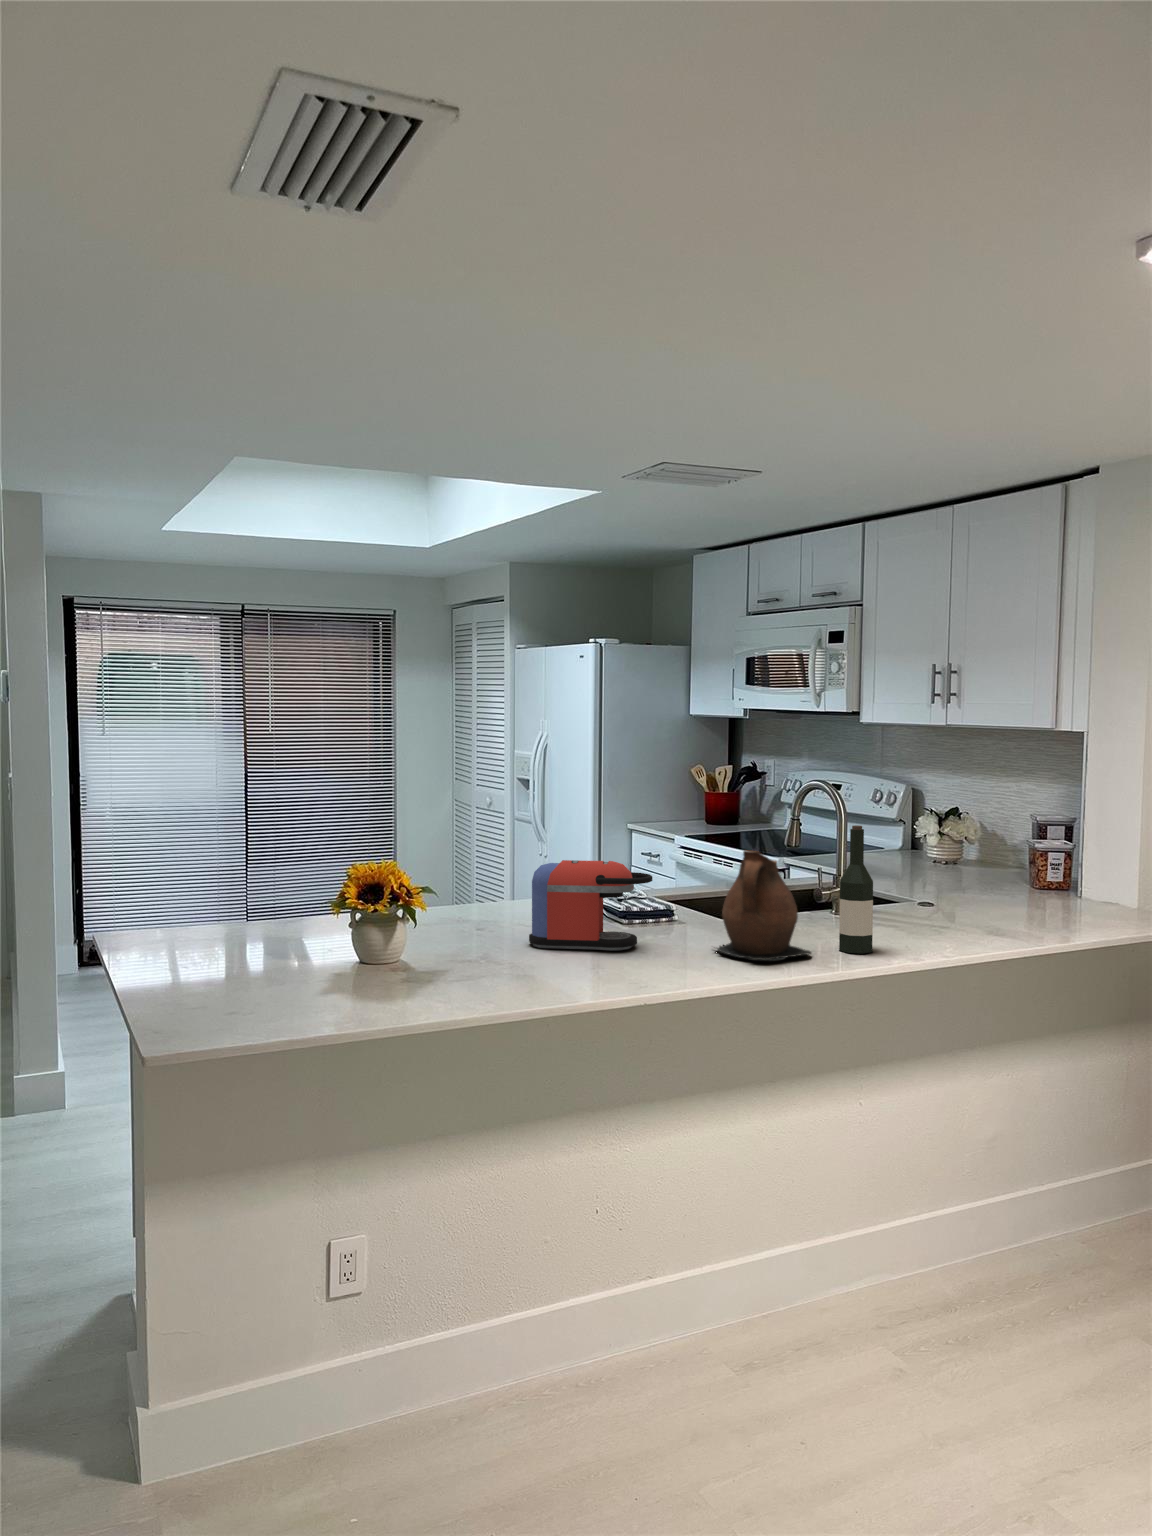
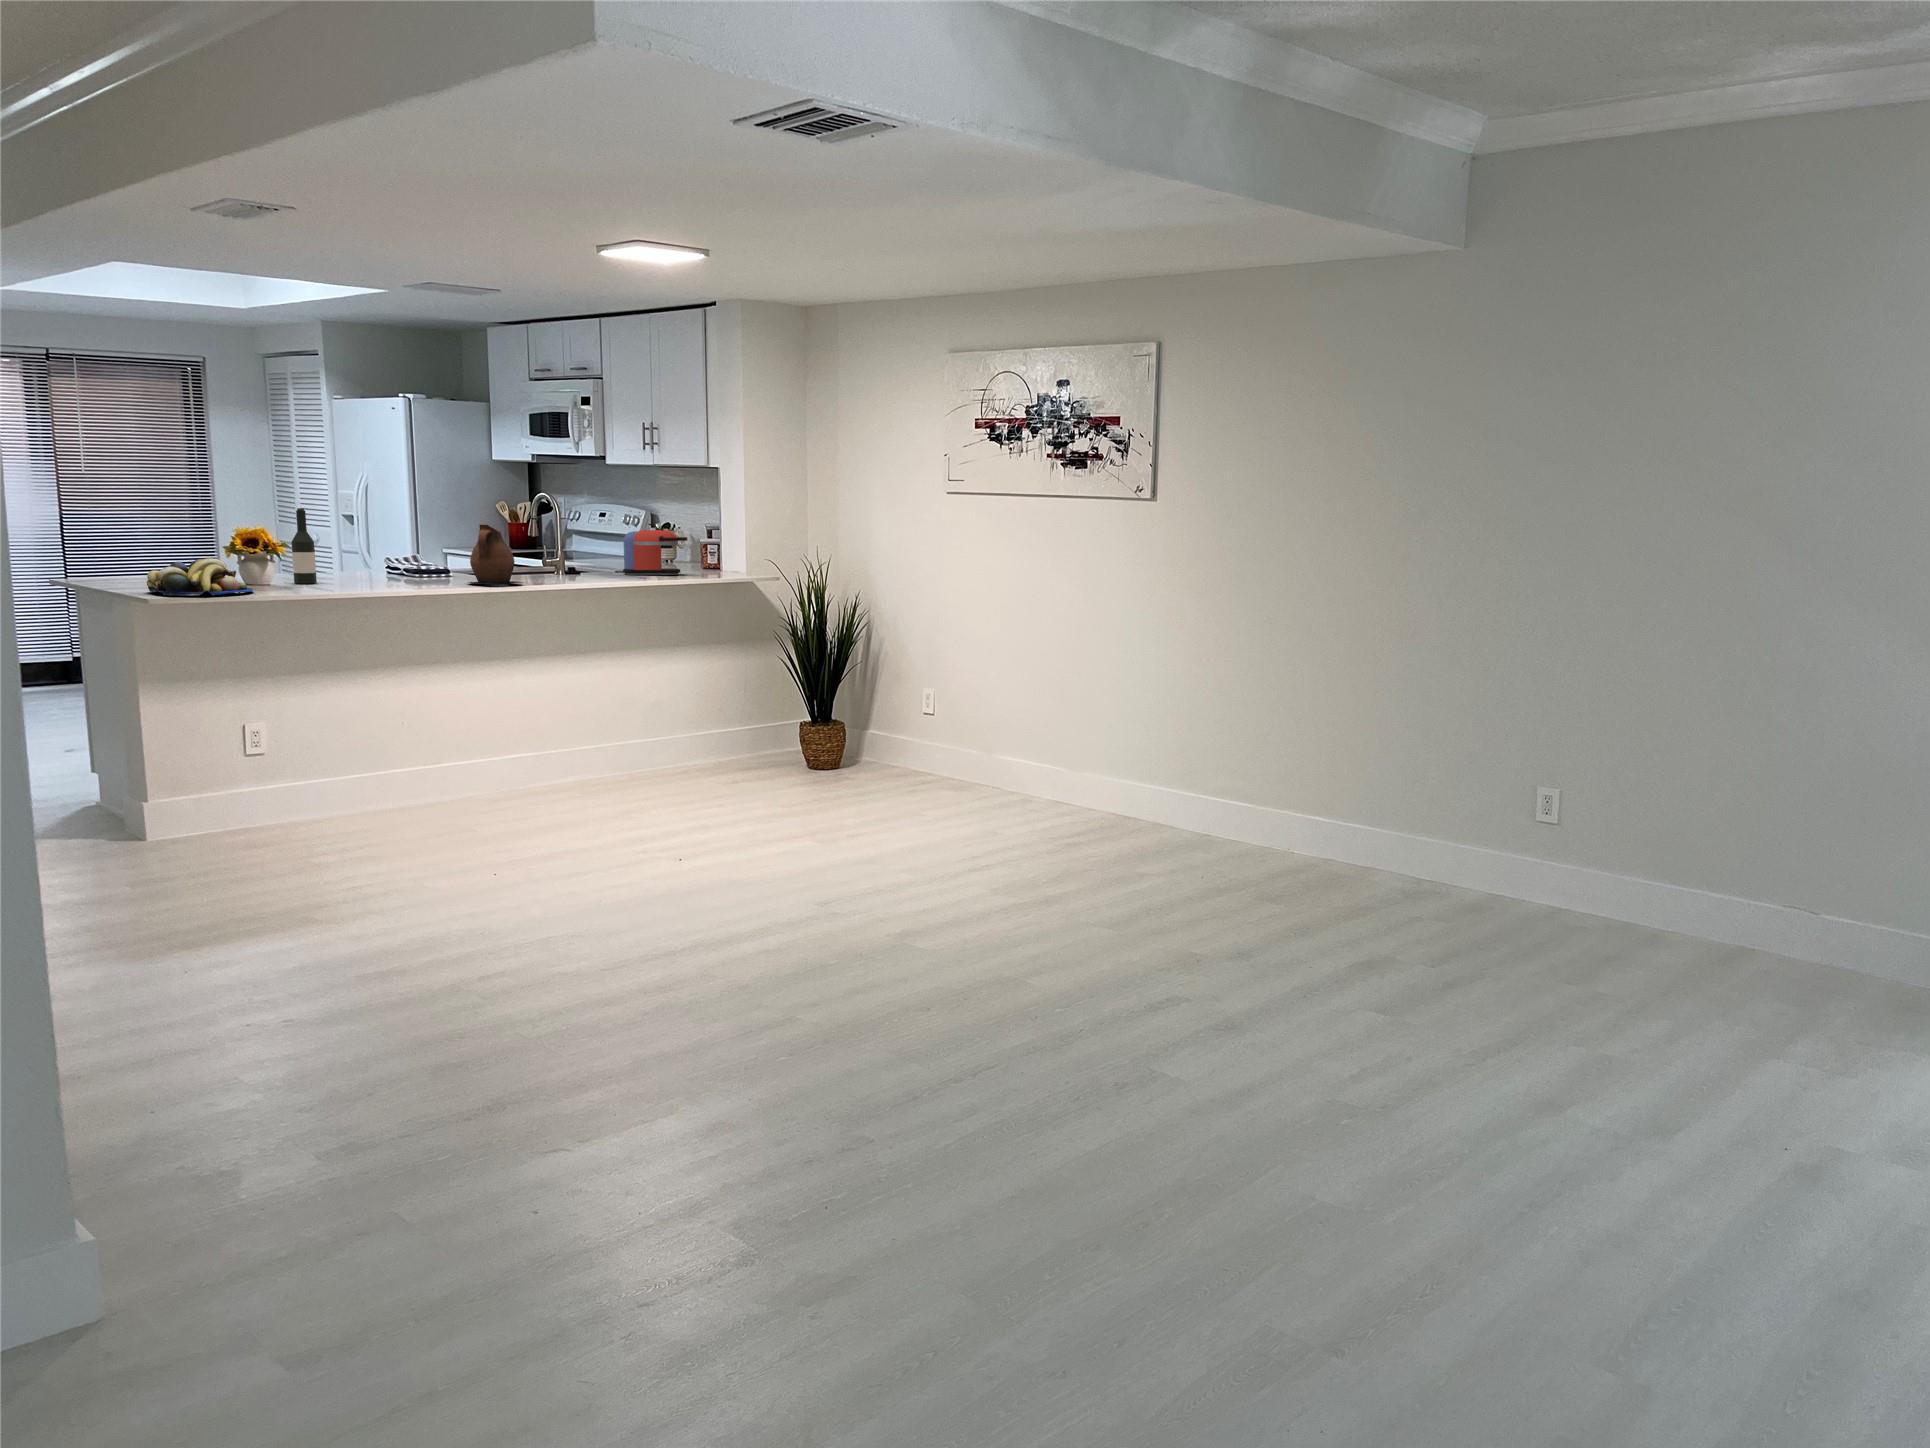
wine bottle: present [839,825,873,954] -> present [292,508,317,584]
coffee maker: present [529,860,652,950] -> present [623,530,687,575]
fruit bowl: none [181,926,360,1019] -> present [147,558,253,595]

